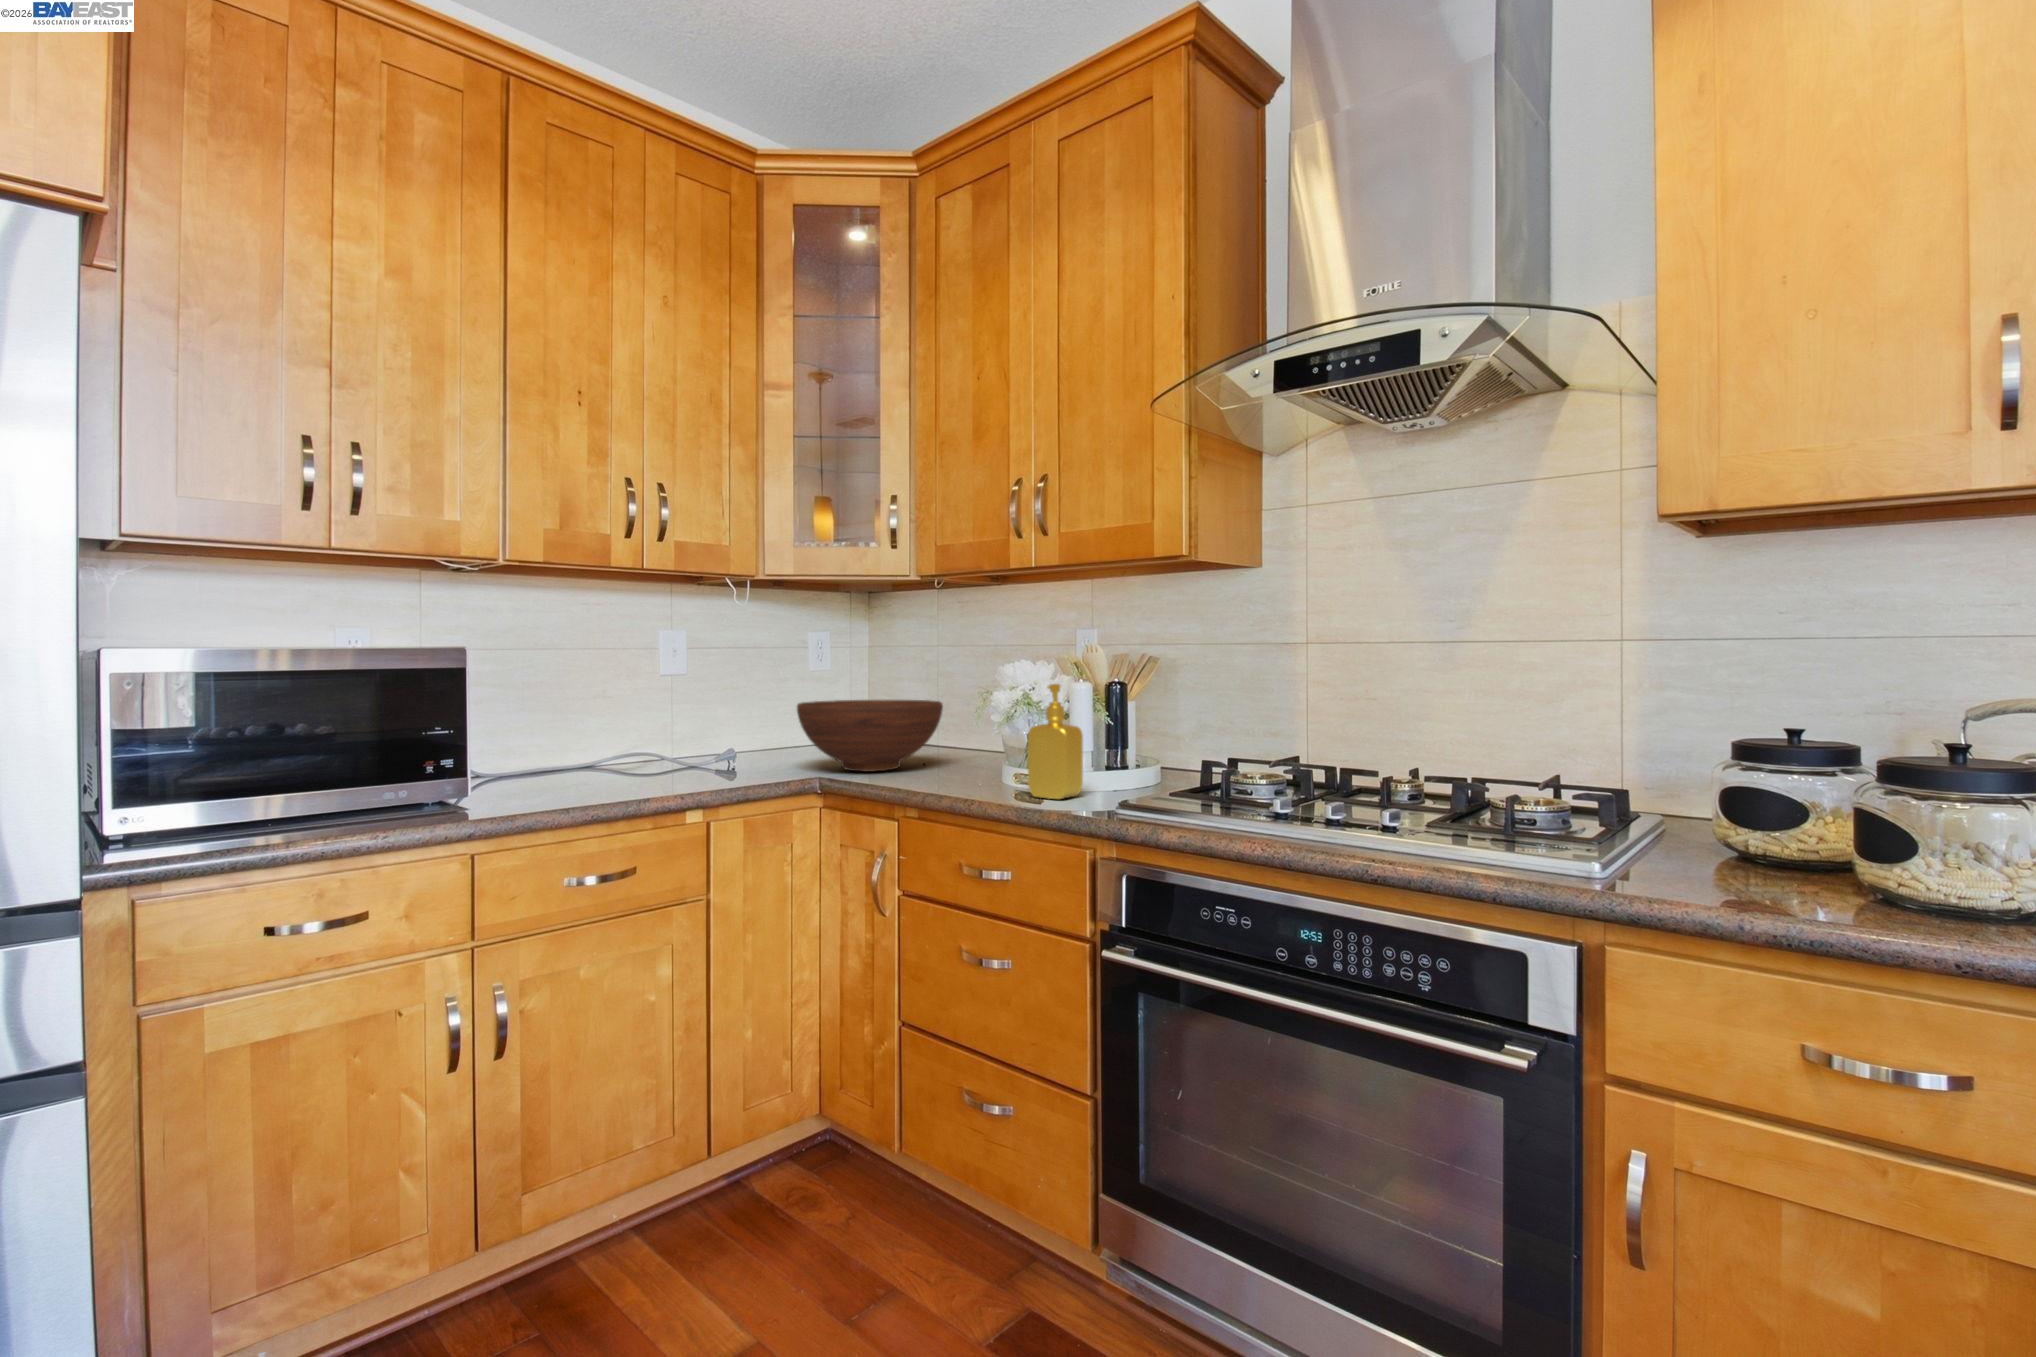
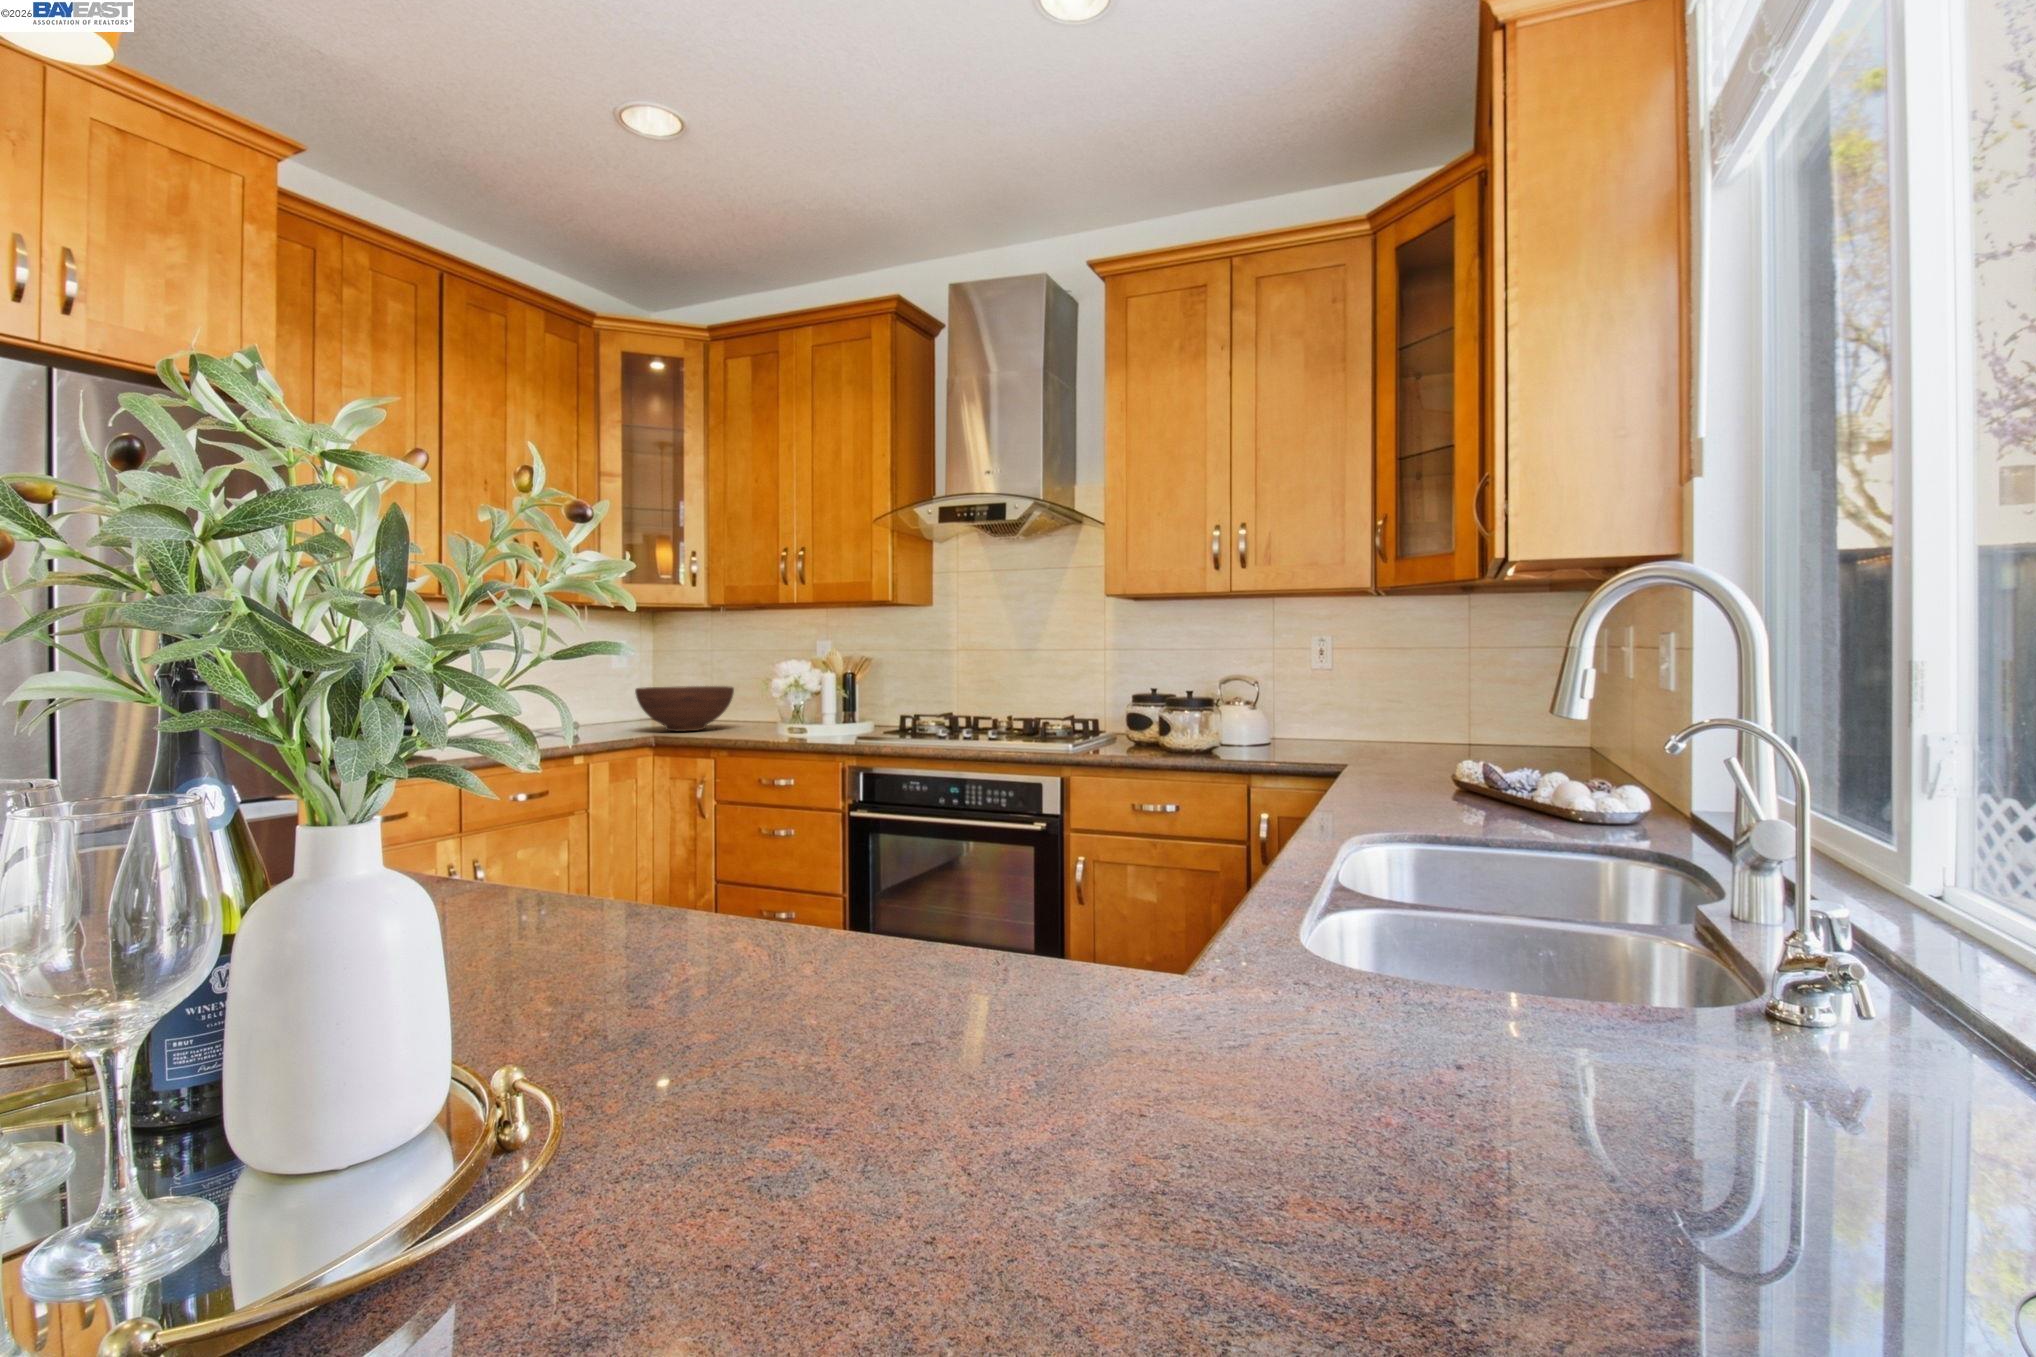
soap dispenser: present [1028,684,1083,799] -> none [802,672,834,737]

